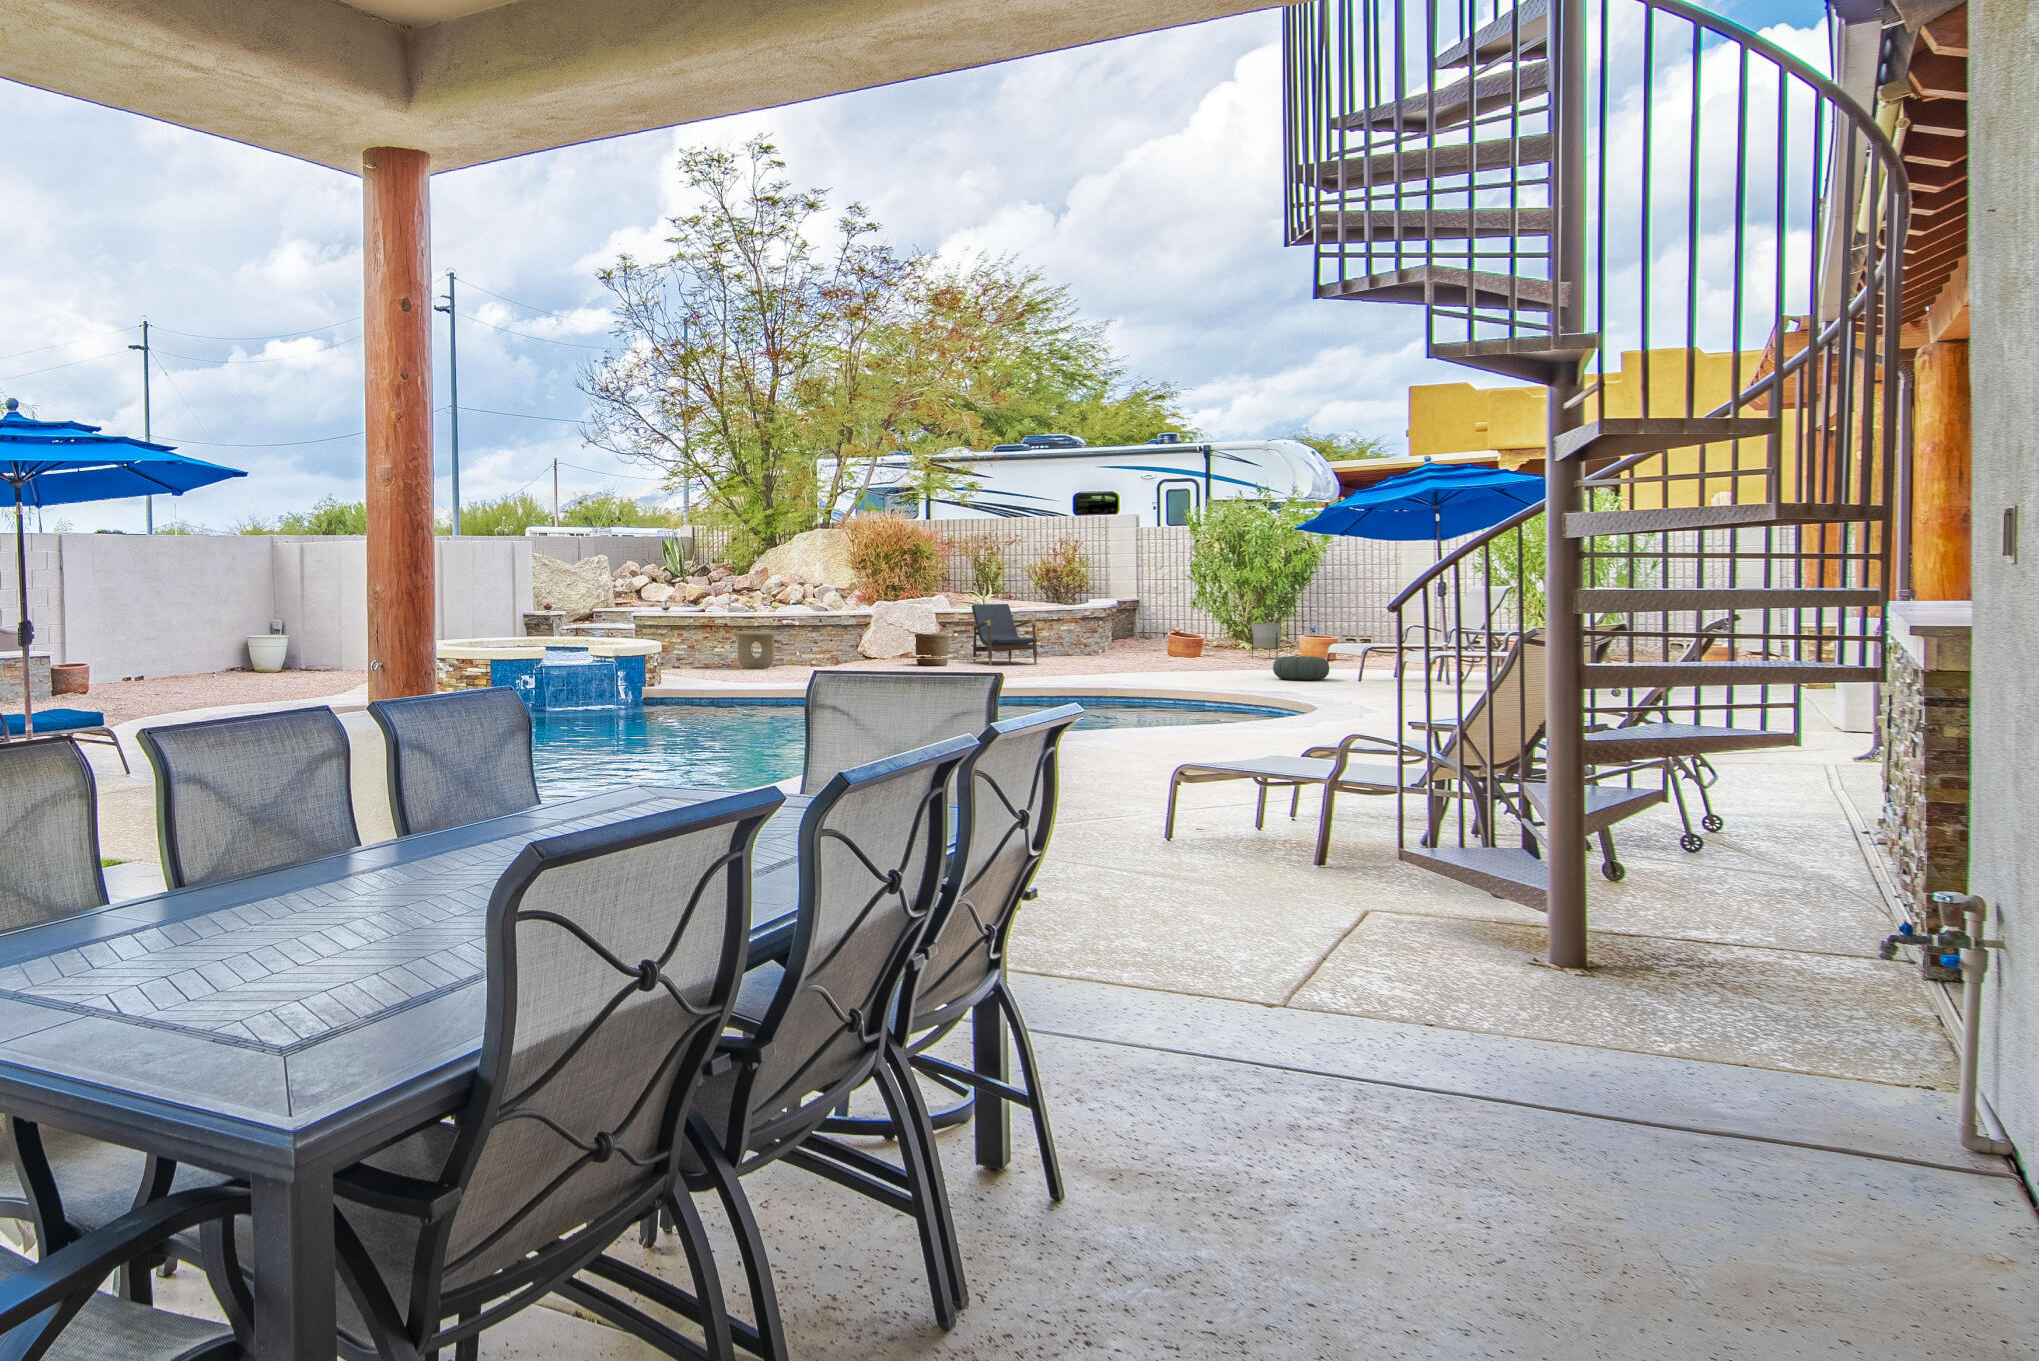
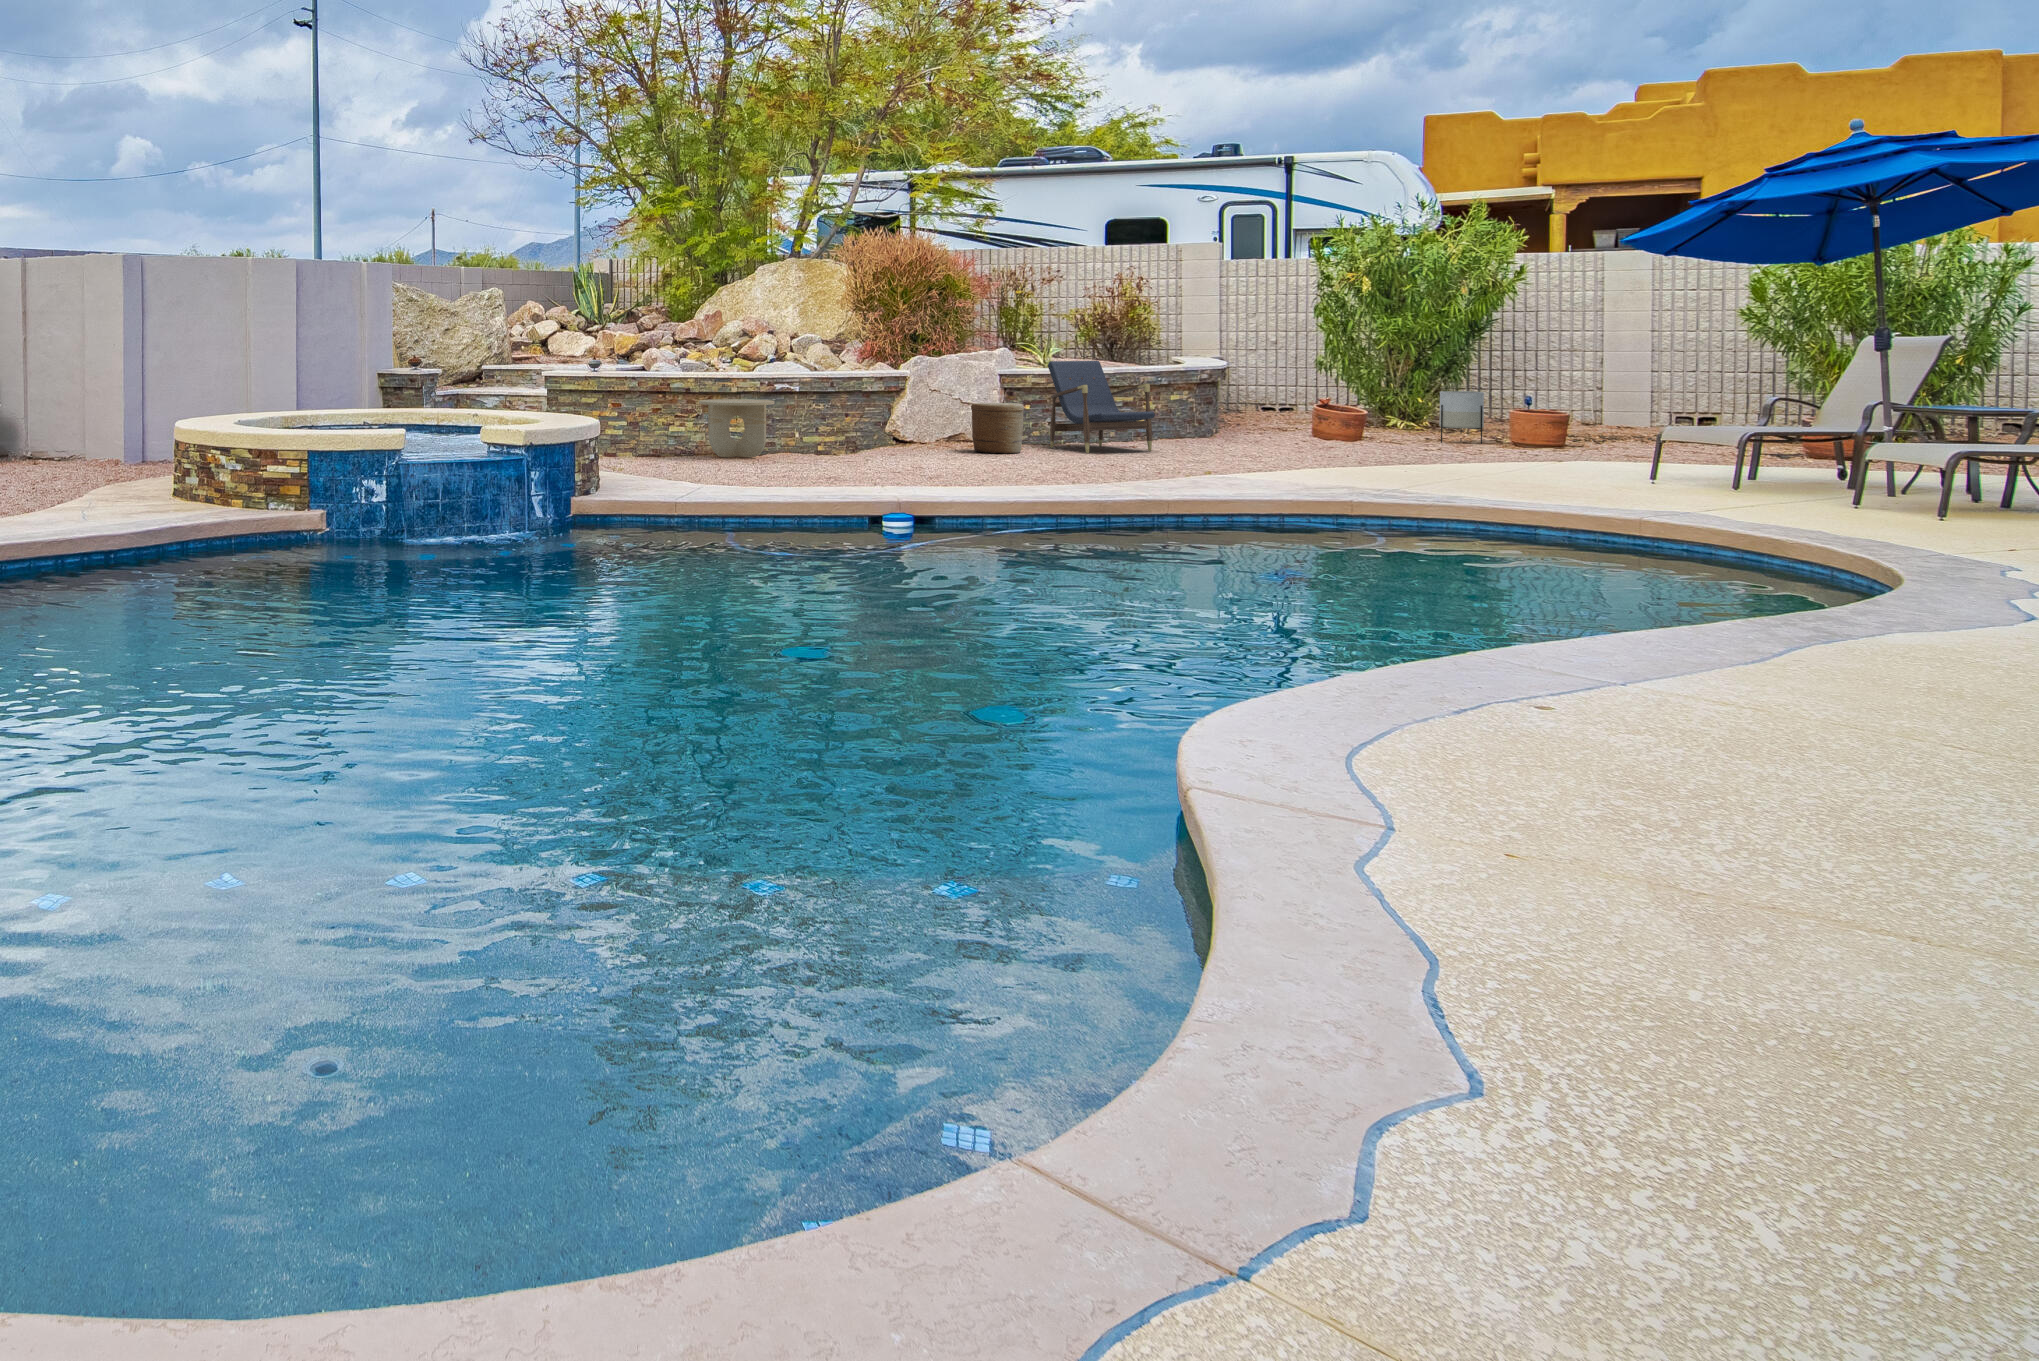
pouf: present [1273,656,1329,680] -> none [1623,448,1732,489]

